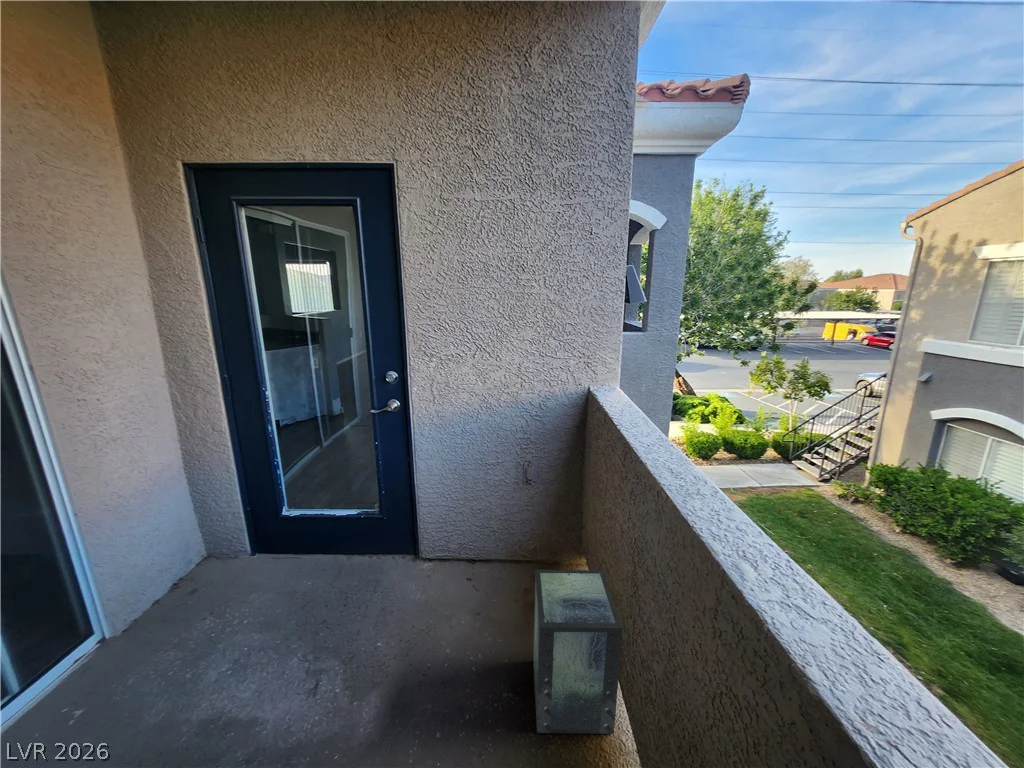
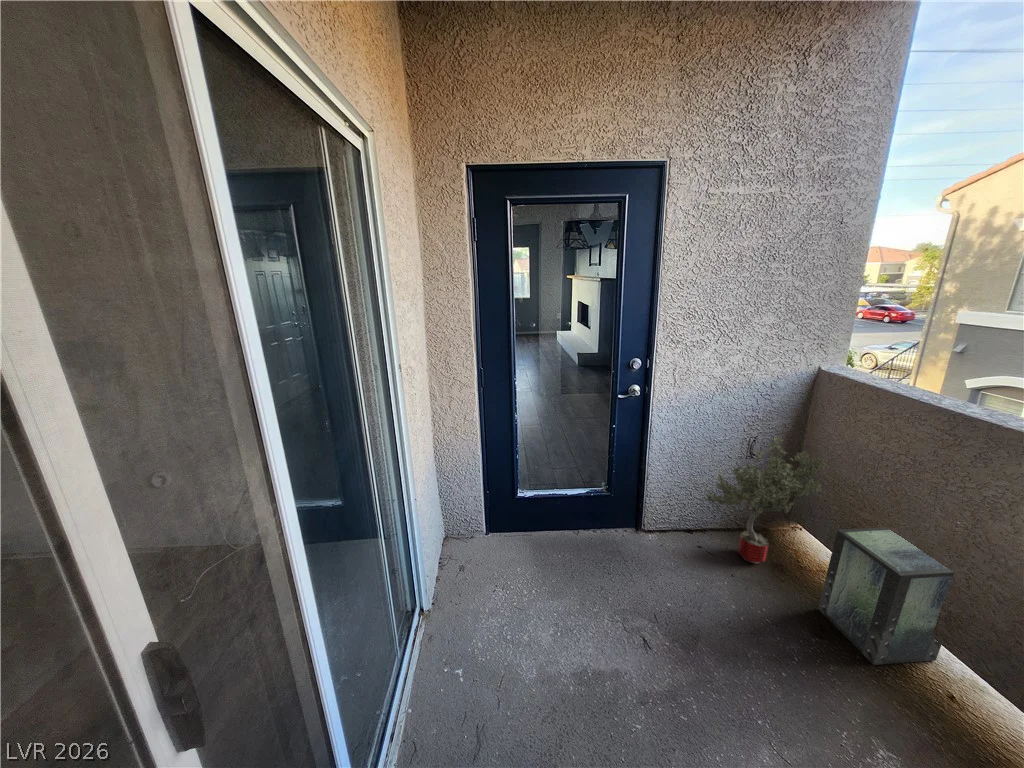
potted tree: none [450,460,572,603] -> present [706,436,826,564]

